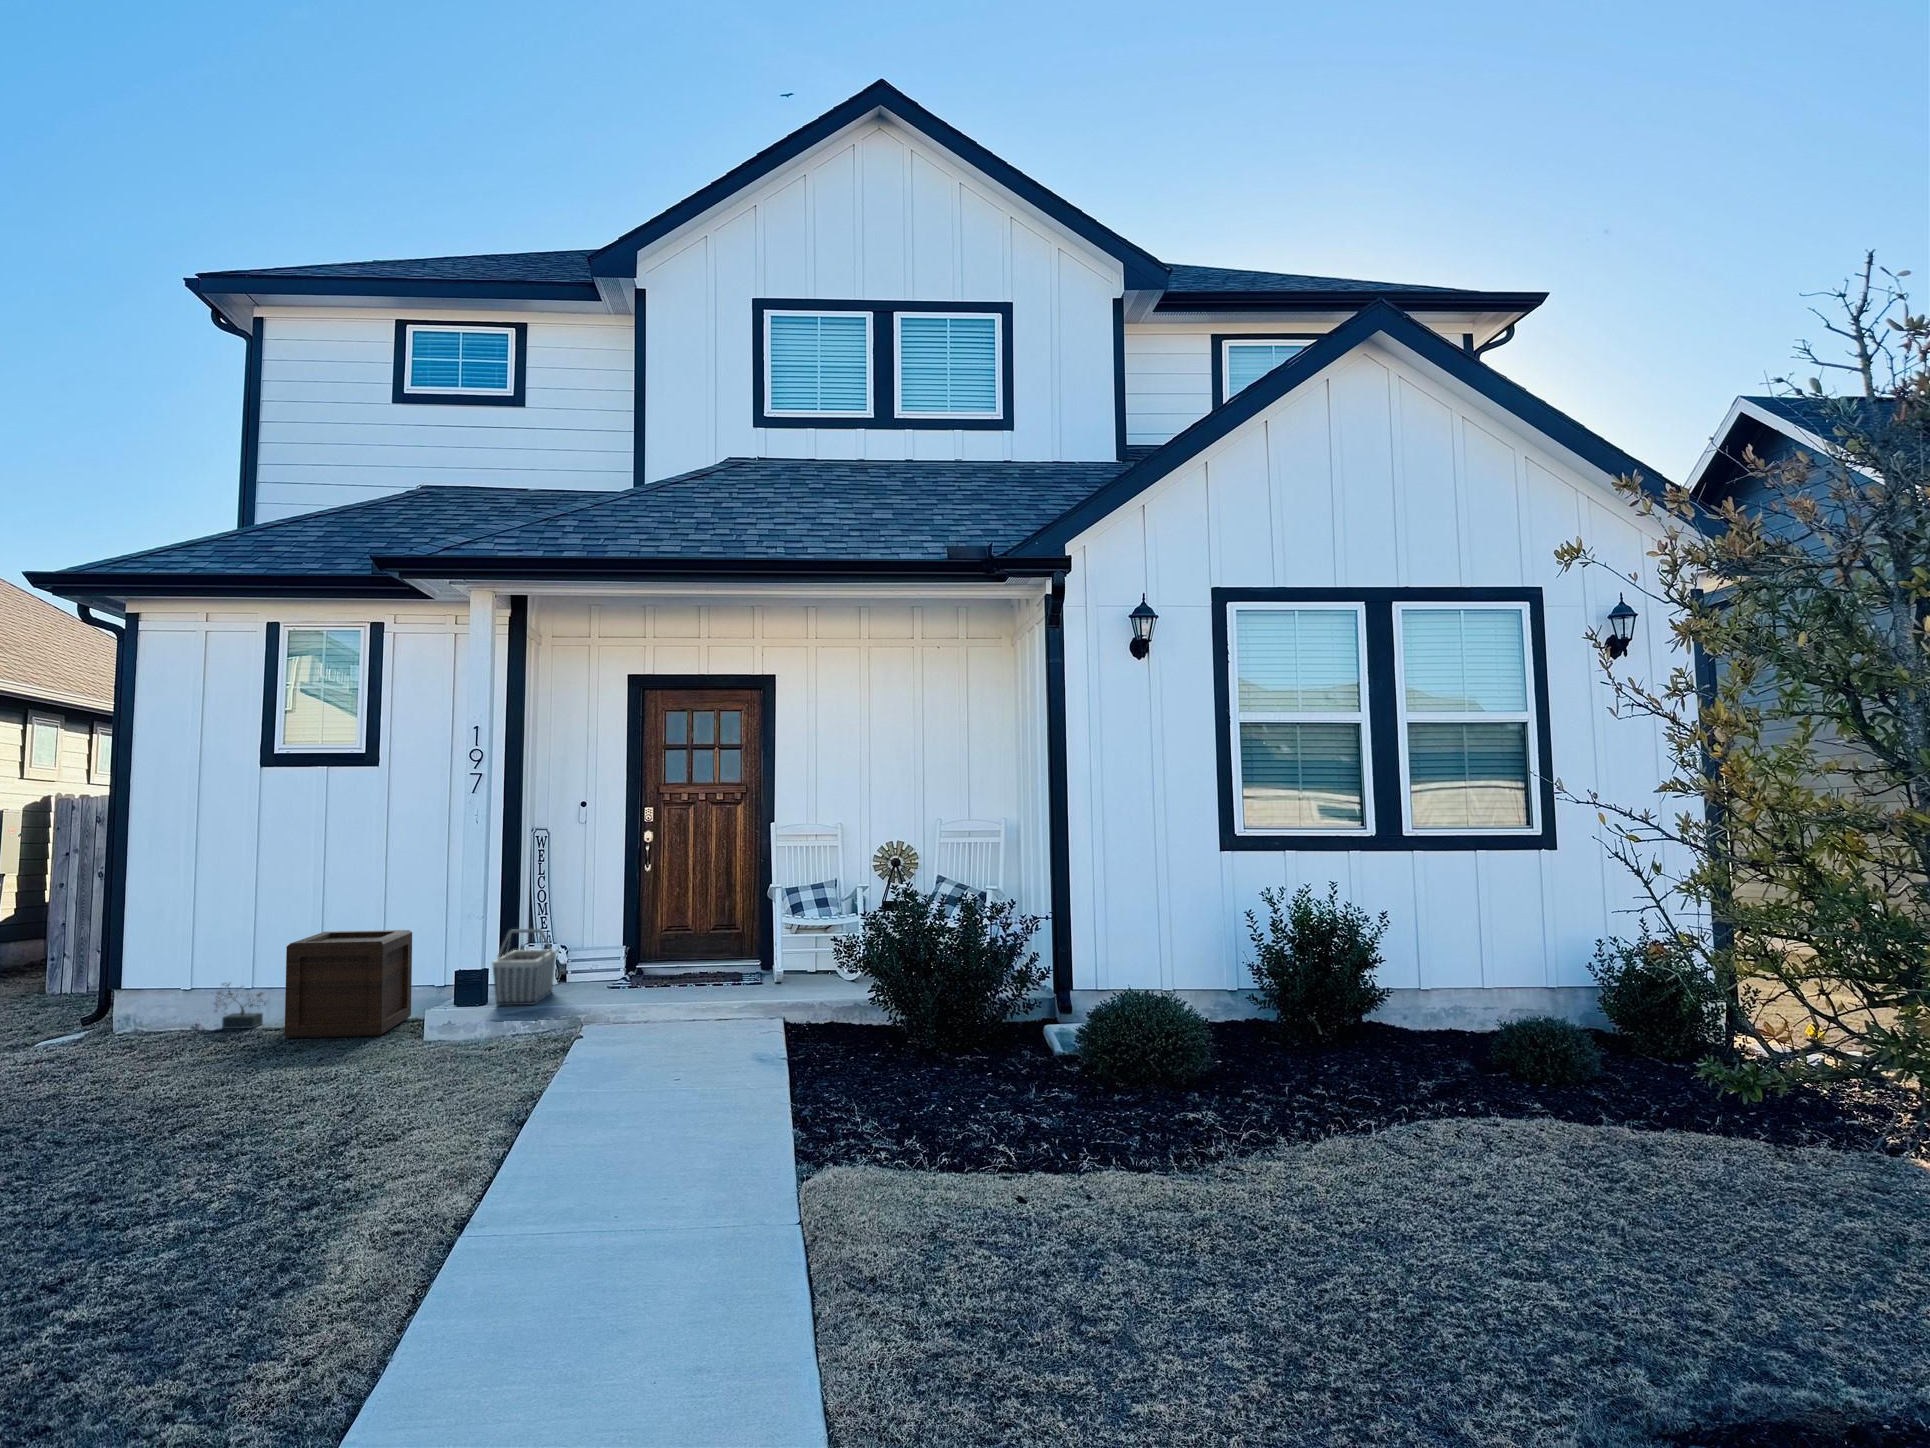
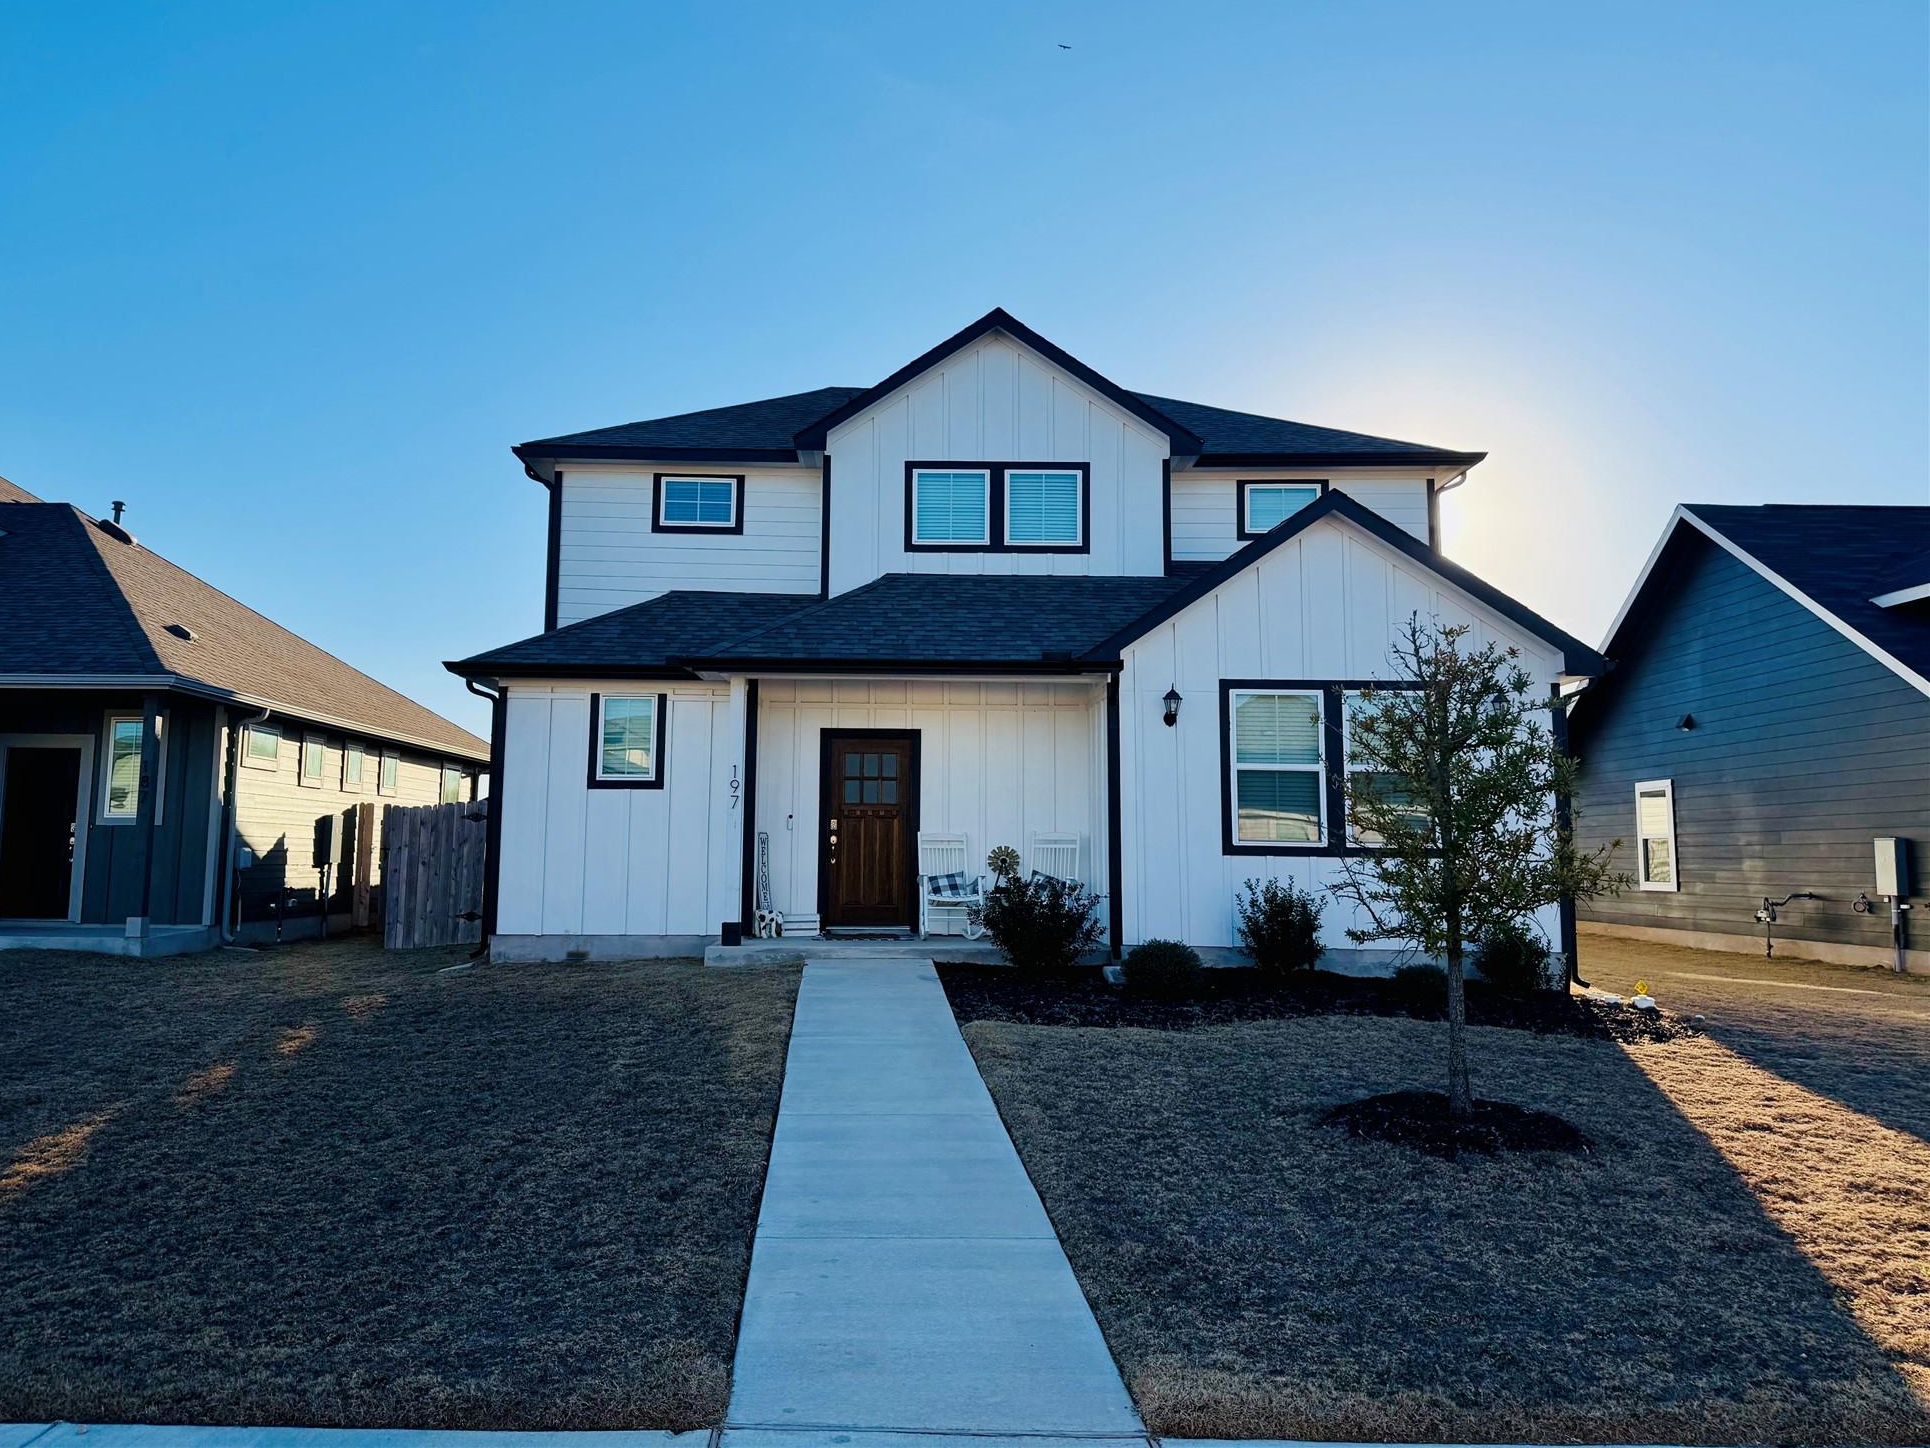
basket: present [492,929,556,1005] -> none [745,898,781,946]
wooden crate: present [285,930,412,1038] -> none [612,899,684,965]

